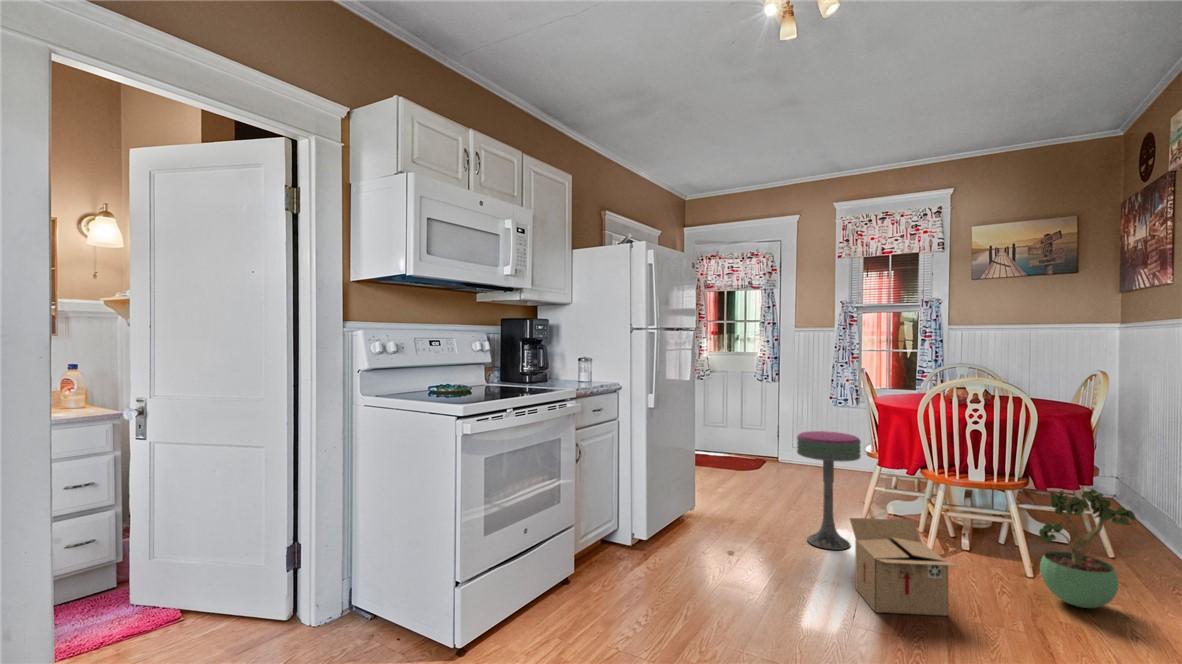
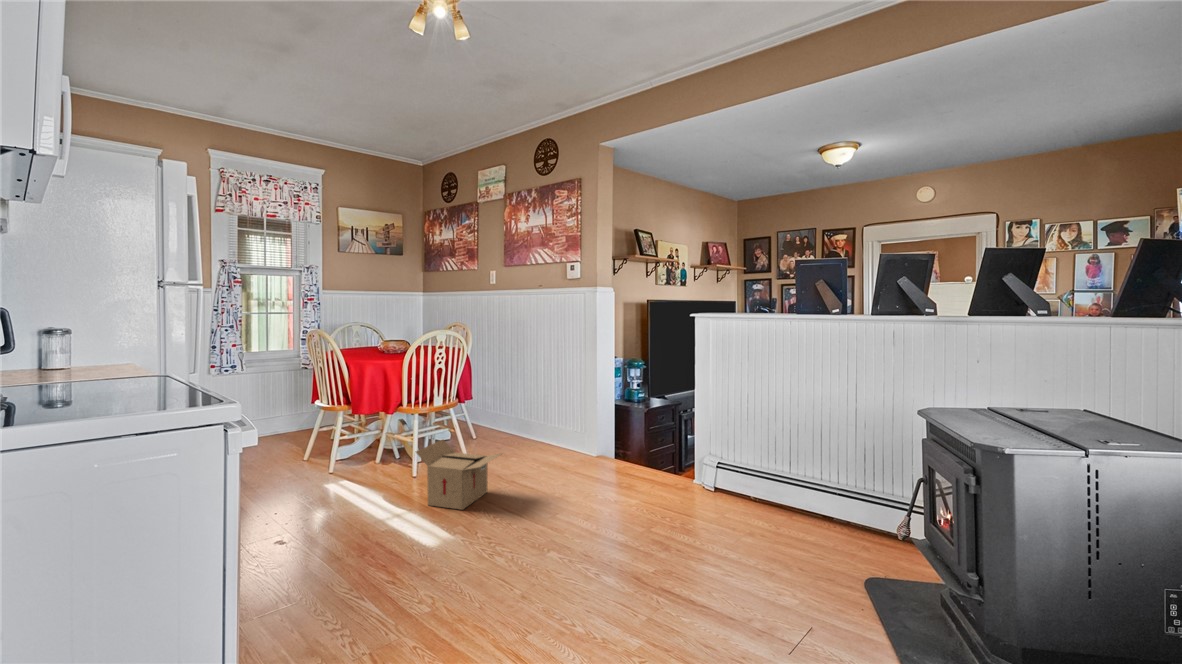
bar stool: present [797,431,861,550] -> none [318,388,378,496]
potted plant: present [1039,489,1135,608] -> none [490,390,529,462]

